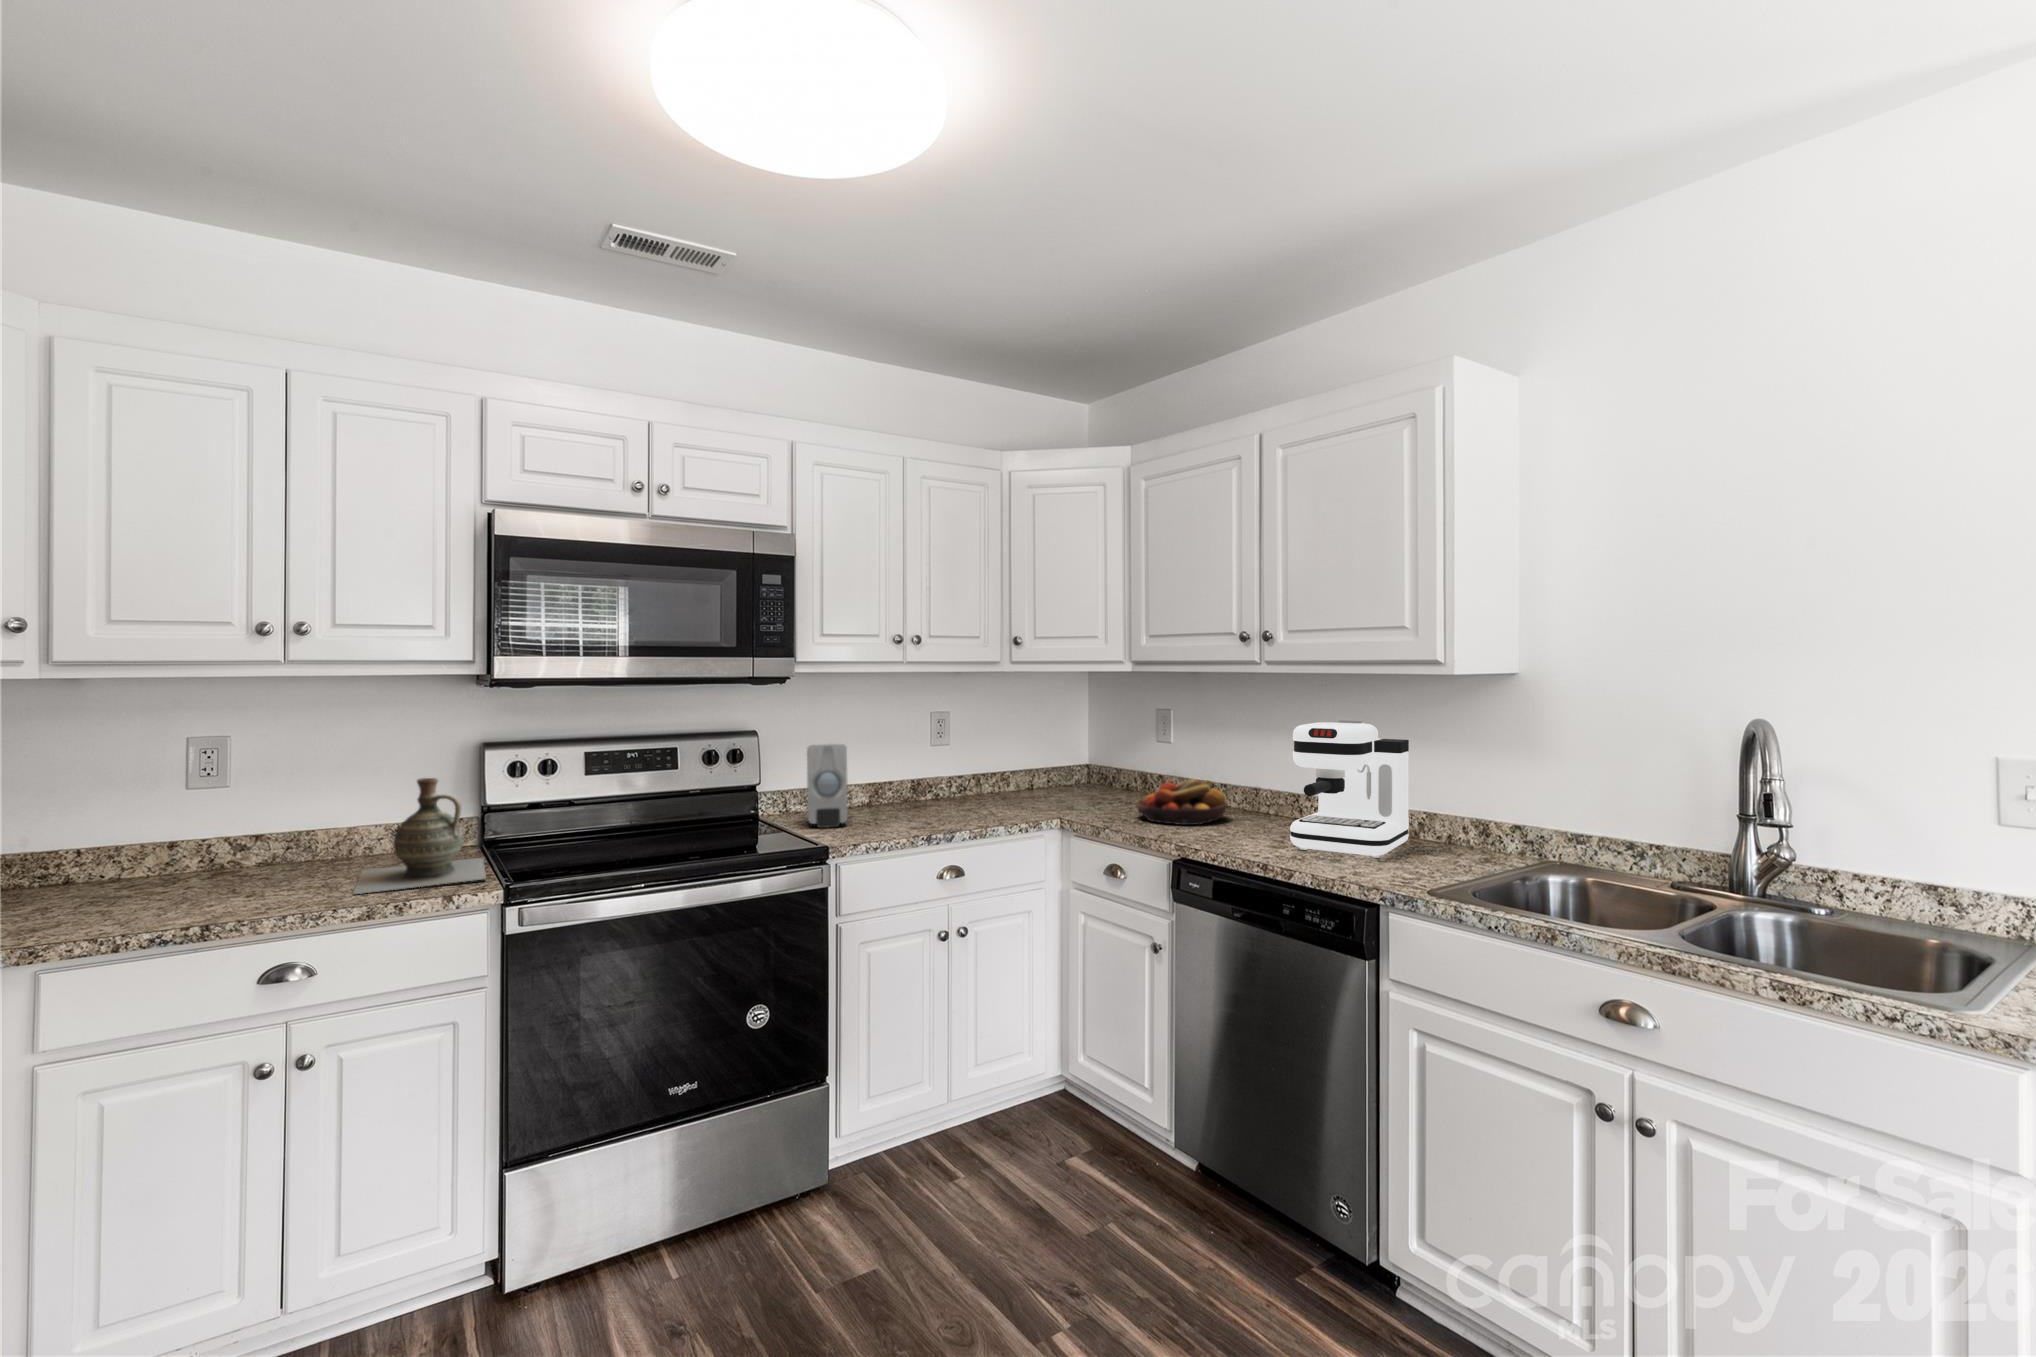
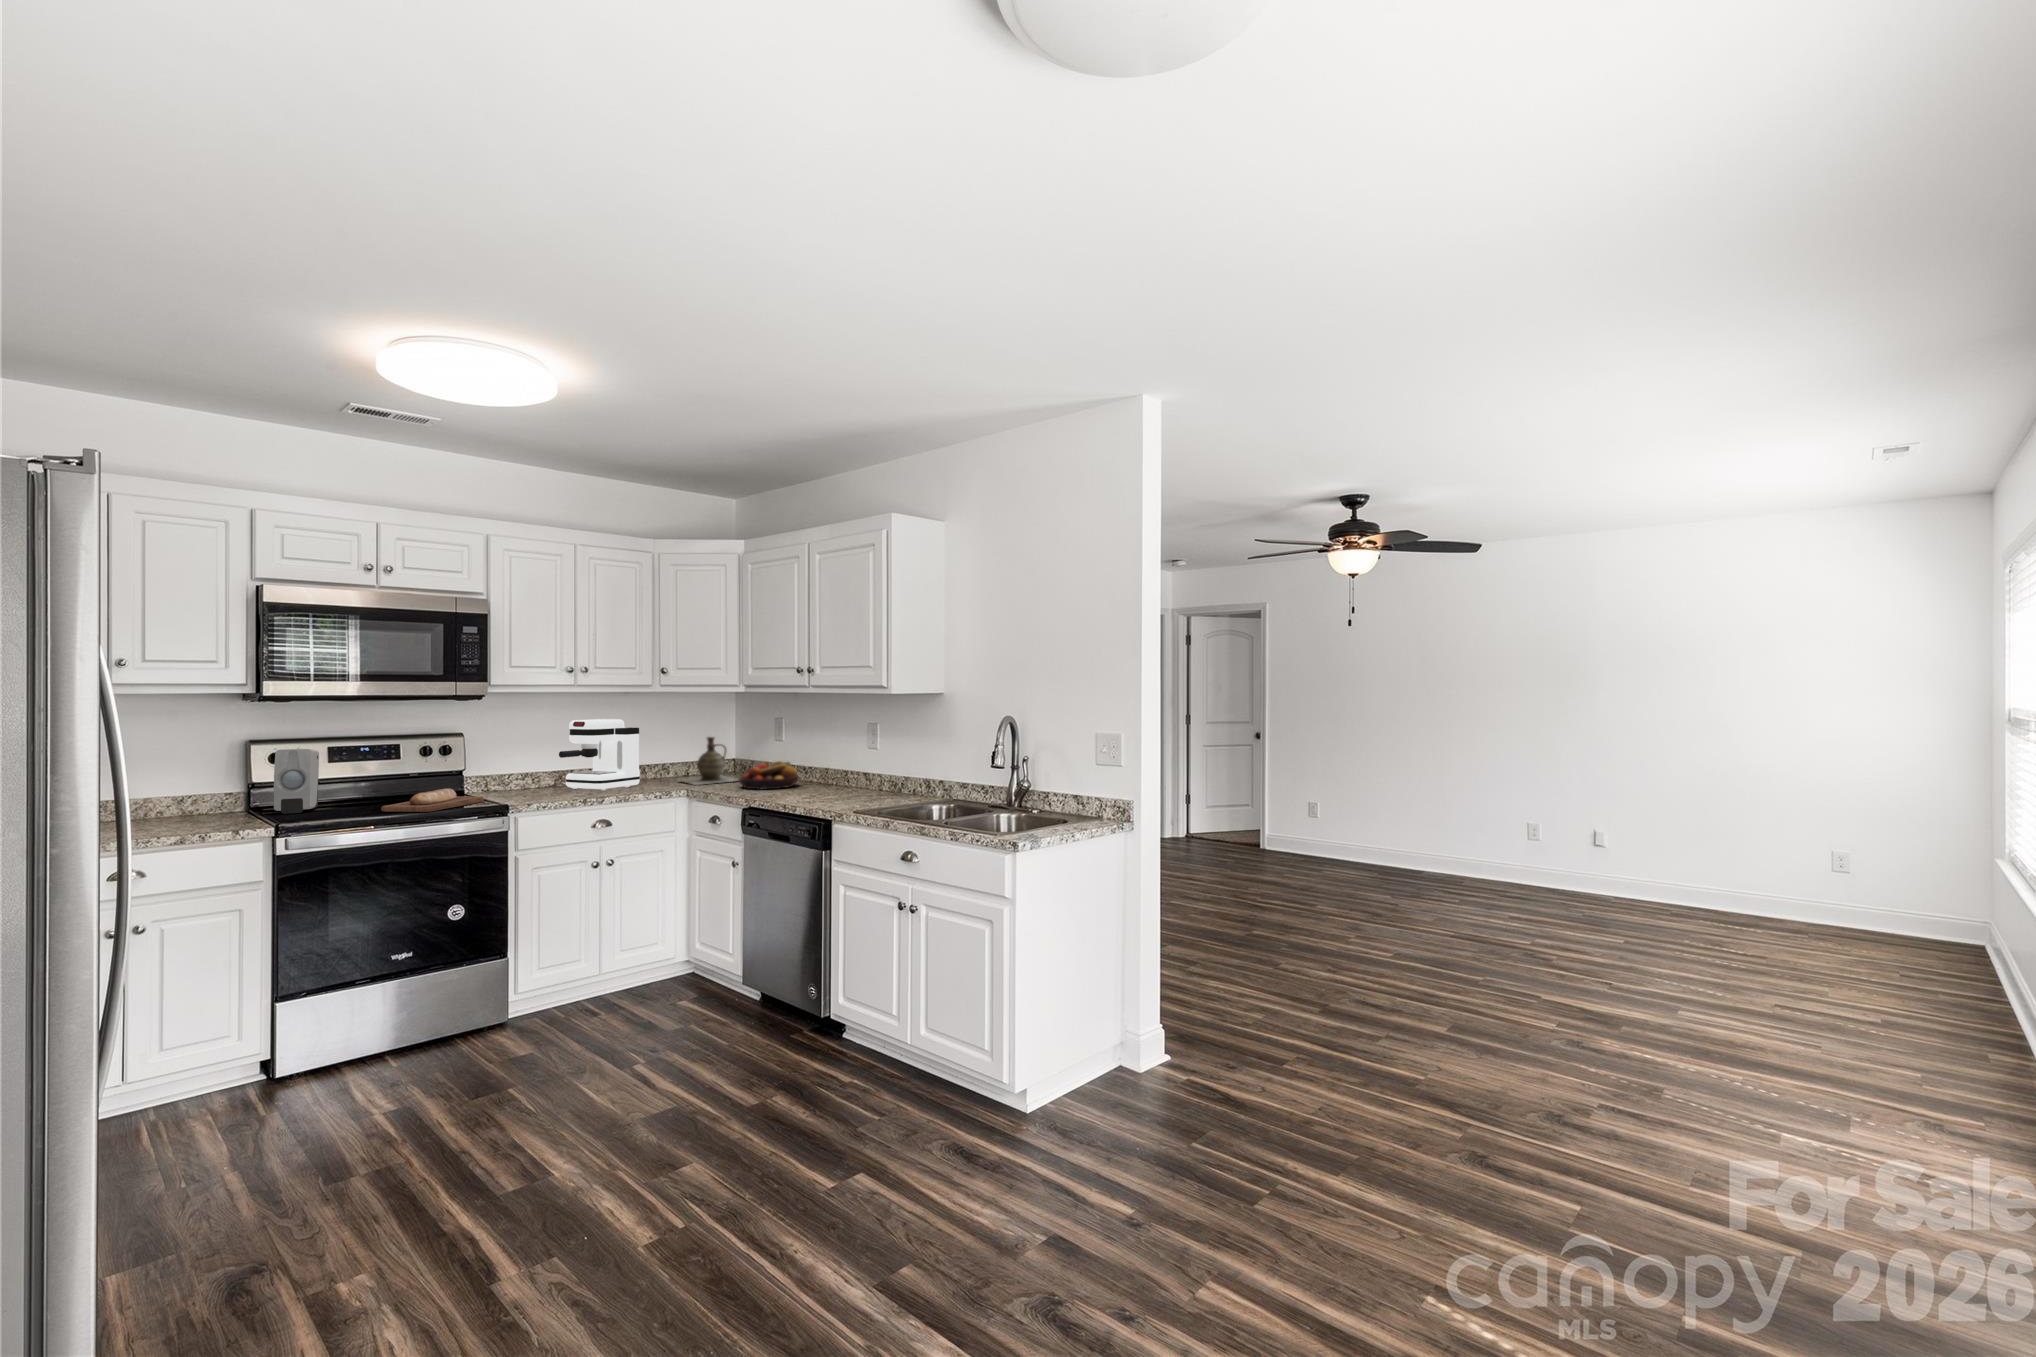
coffee maker: present [1290,722,1409,858] -> present [559,719,640,791]
soap dispenser: present [807,744,848,828] -> present [274,749,319,814]
ceramic jug: present [354,778,486,894] -> present [680,737,738,785]
bread loaf: none [656,817,792,860] -> present [381,788,484,812]

